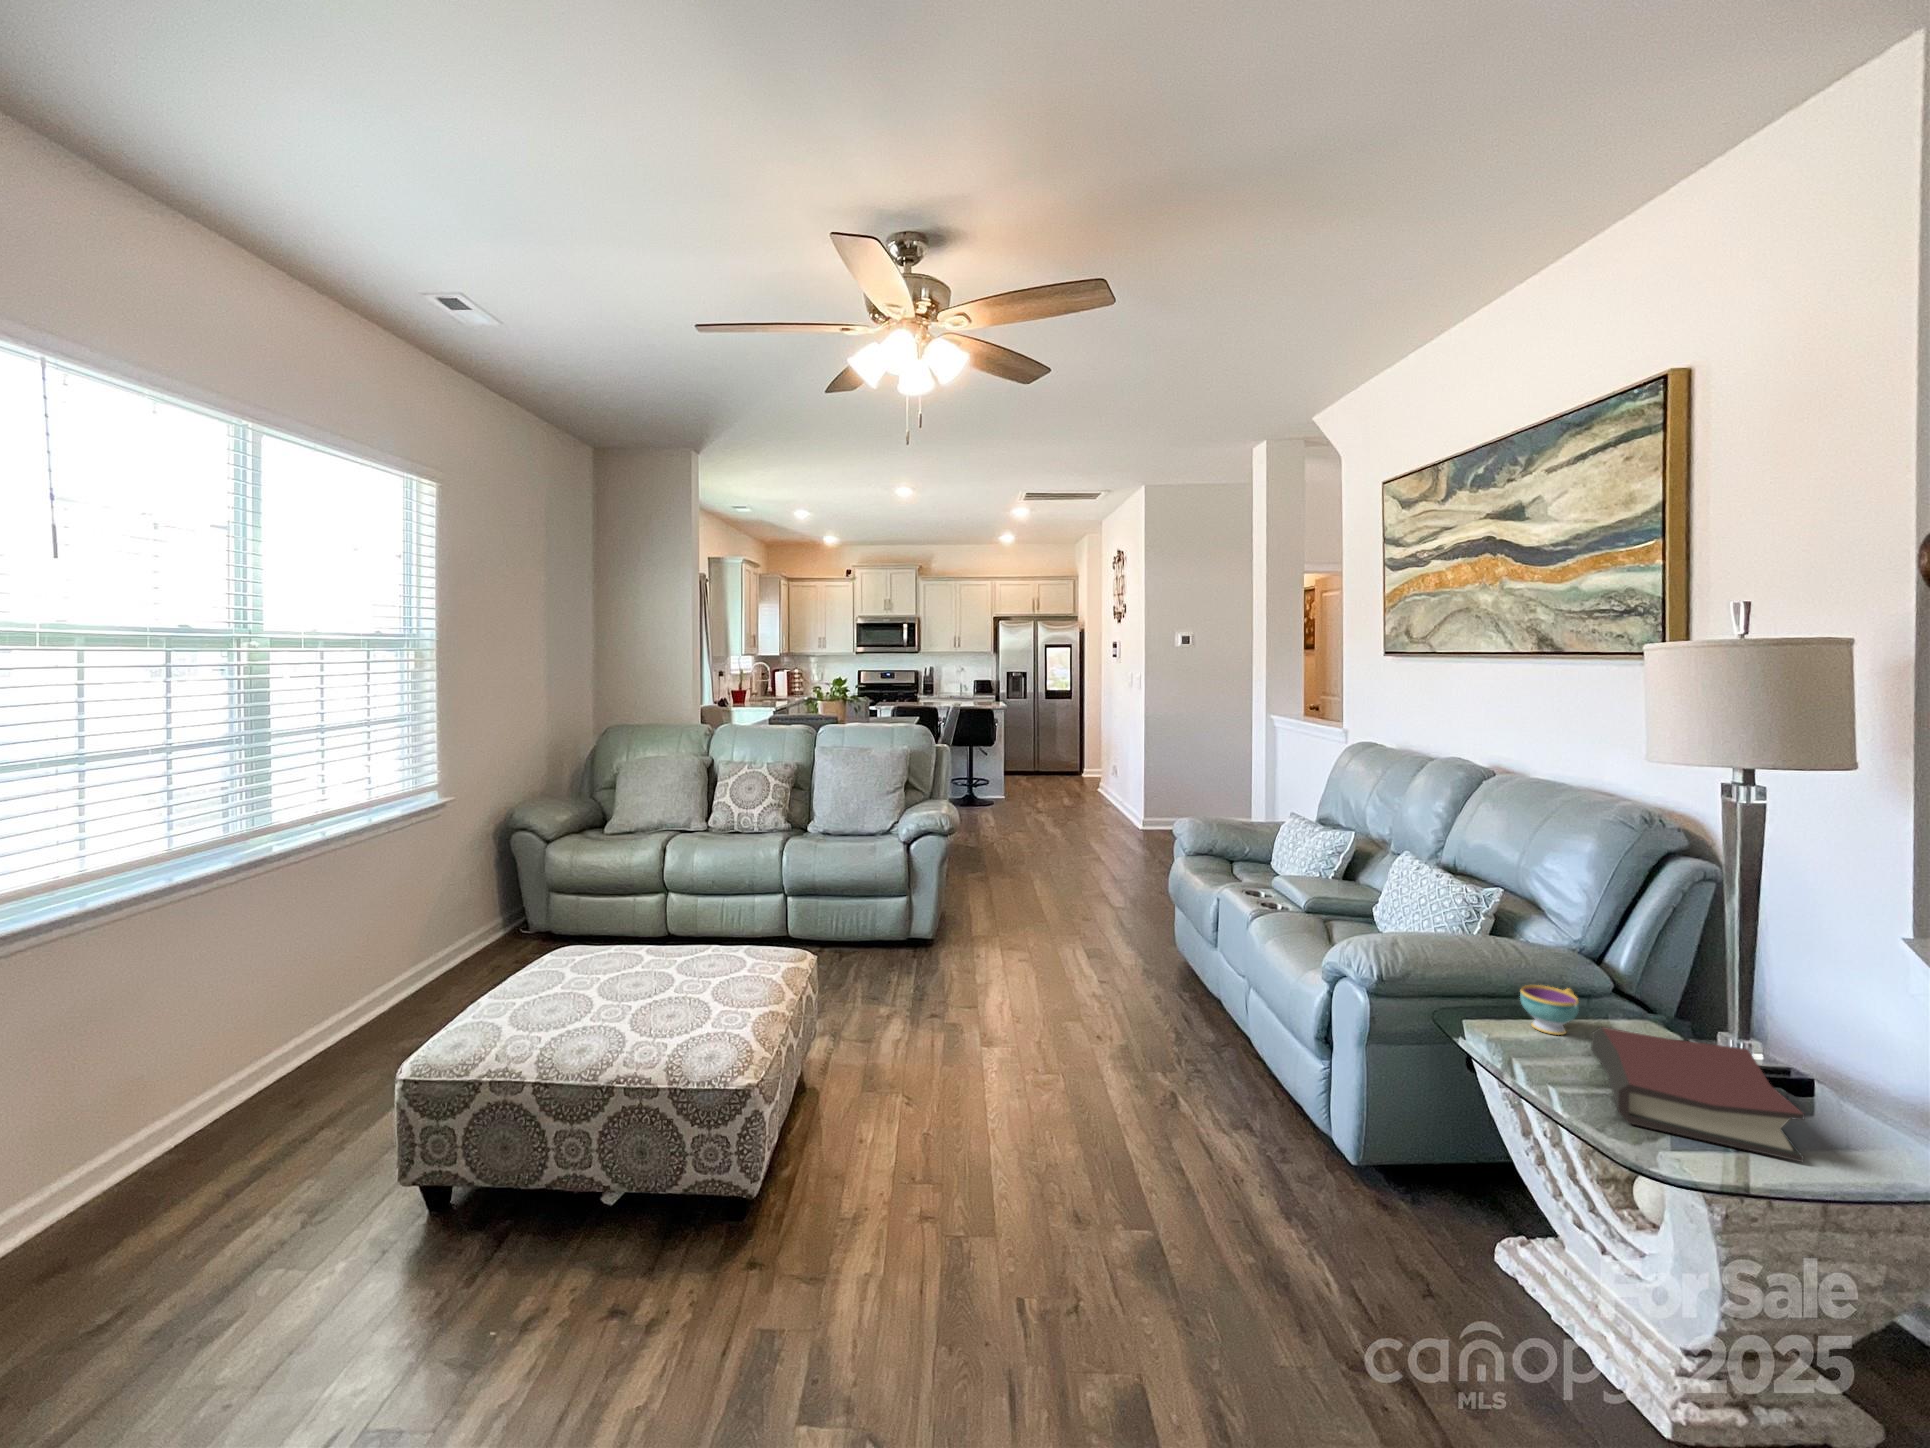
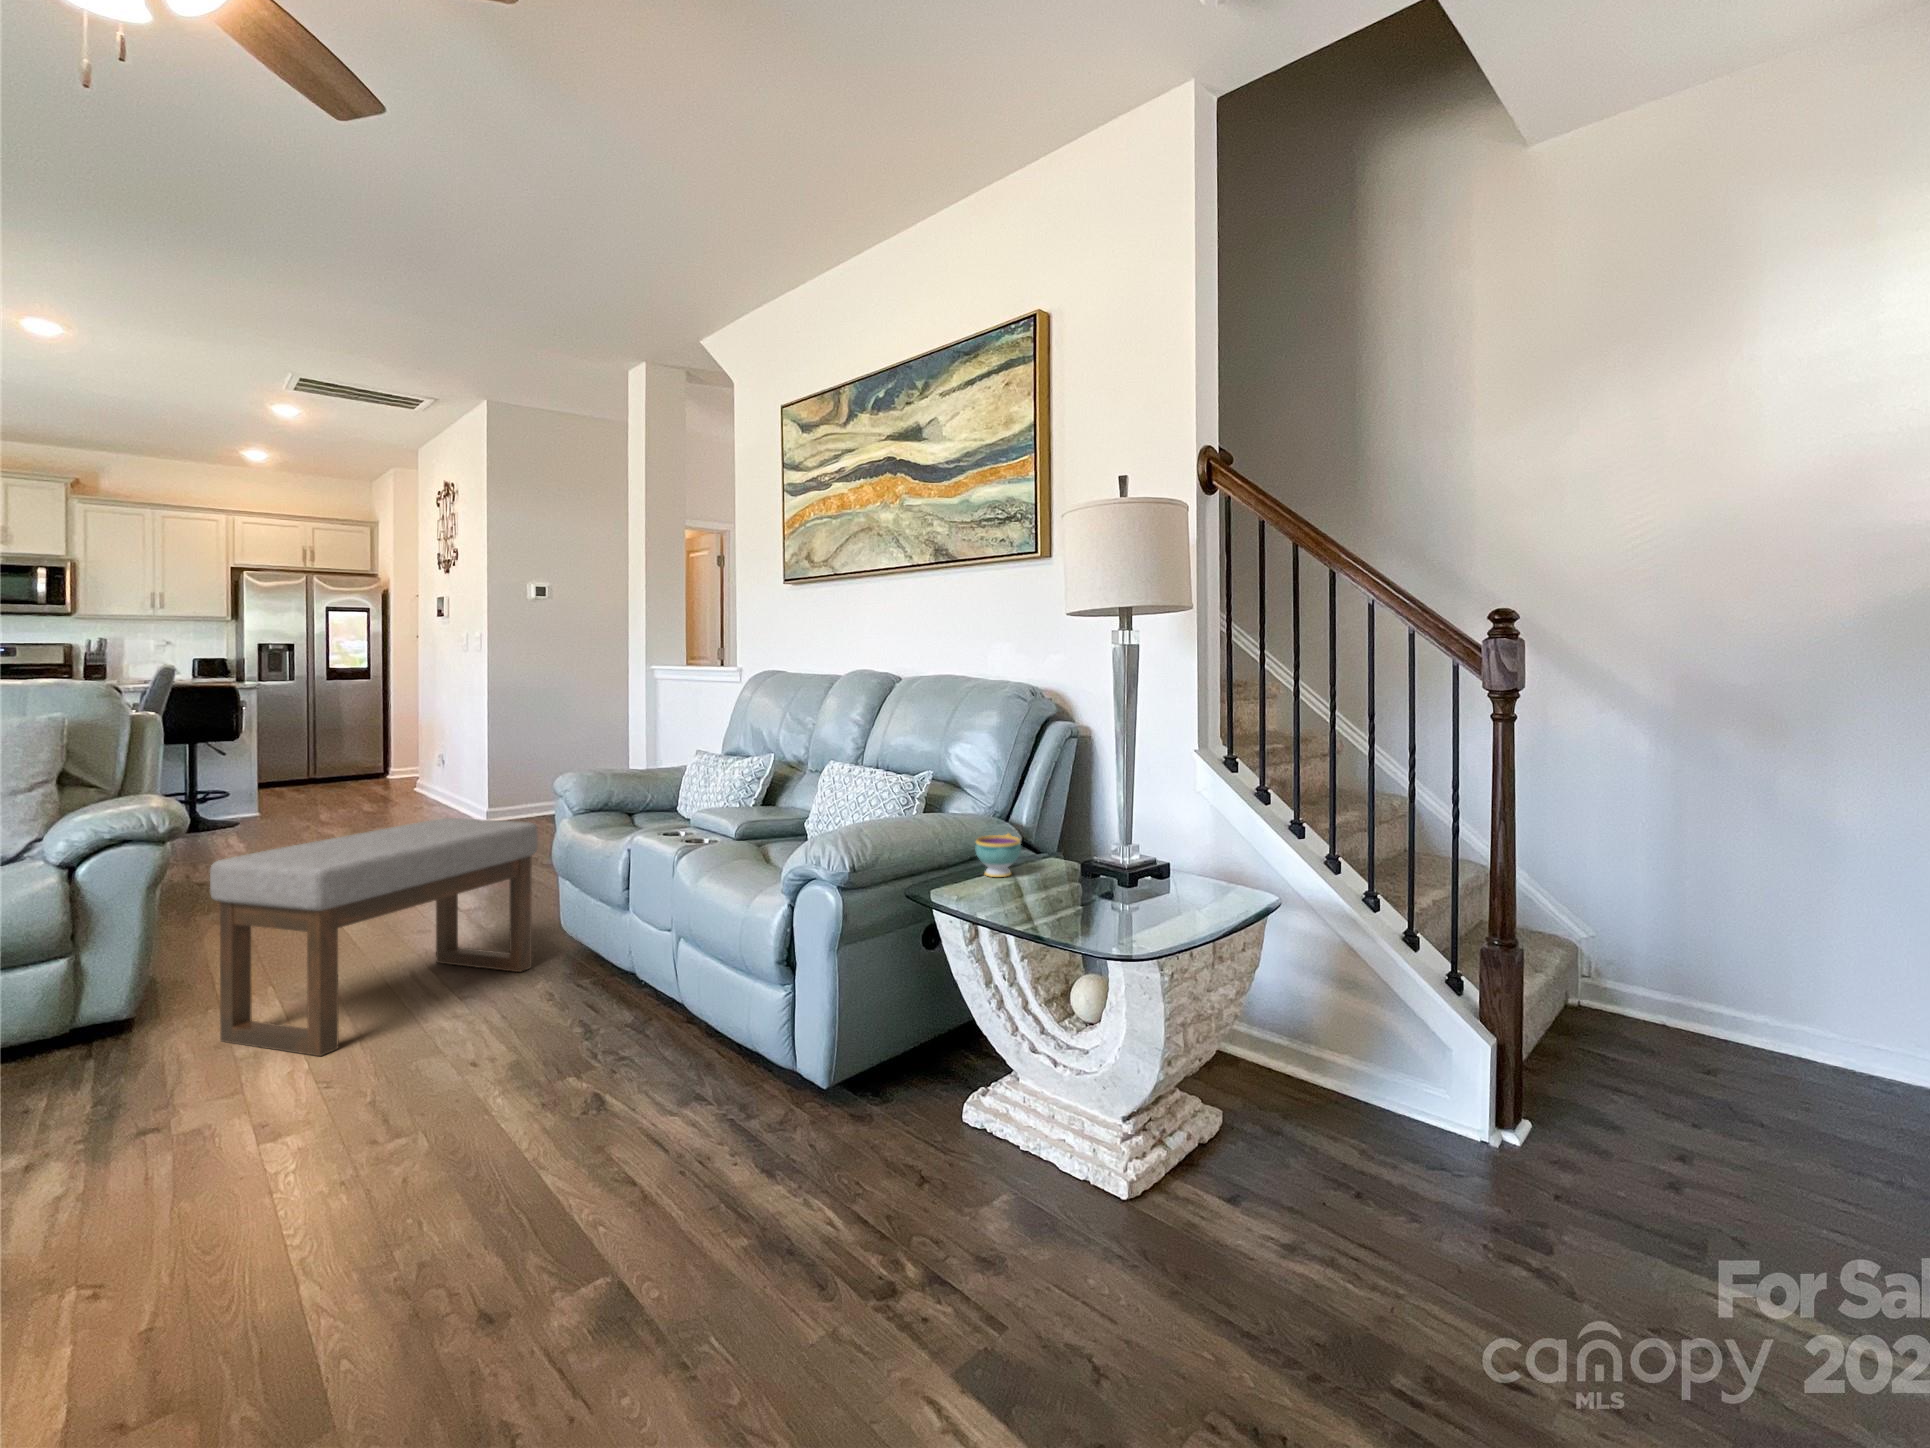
ottoman: none [980,845,1158,998] -> present [210,818,538,1056]
hardback book: present [1592,1027,1804,1162] -> none [1038,845,1198,921]

